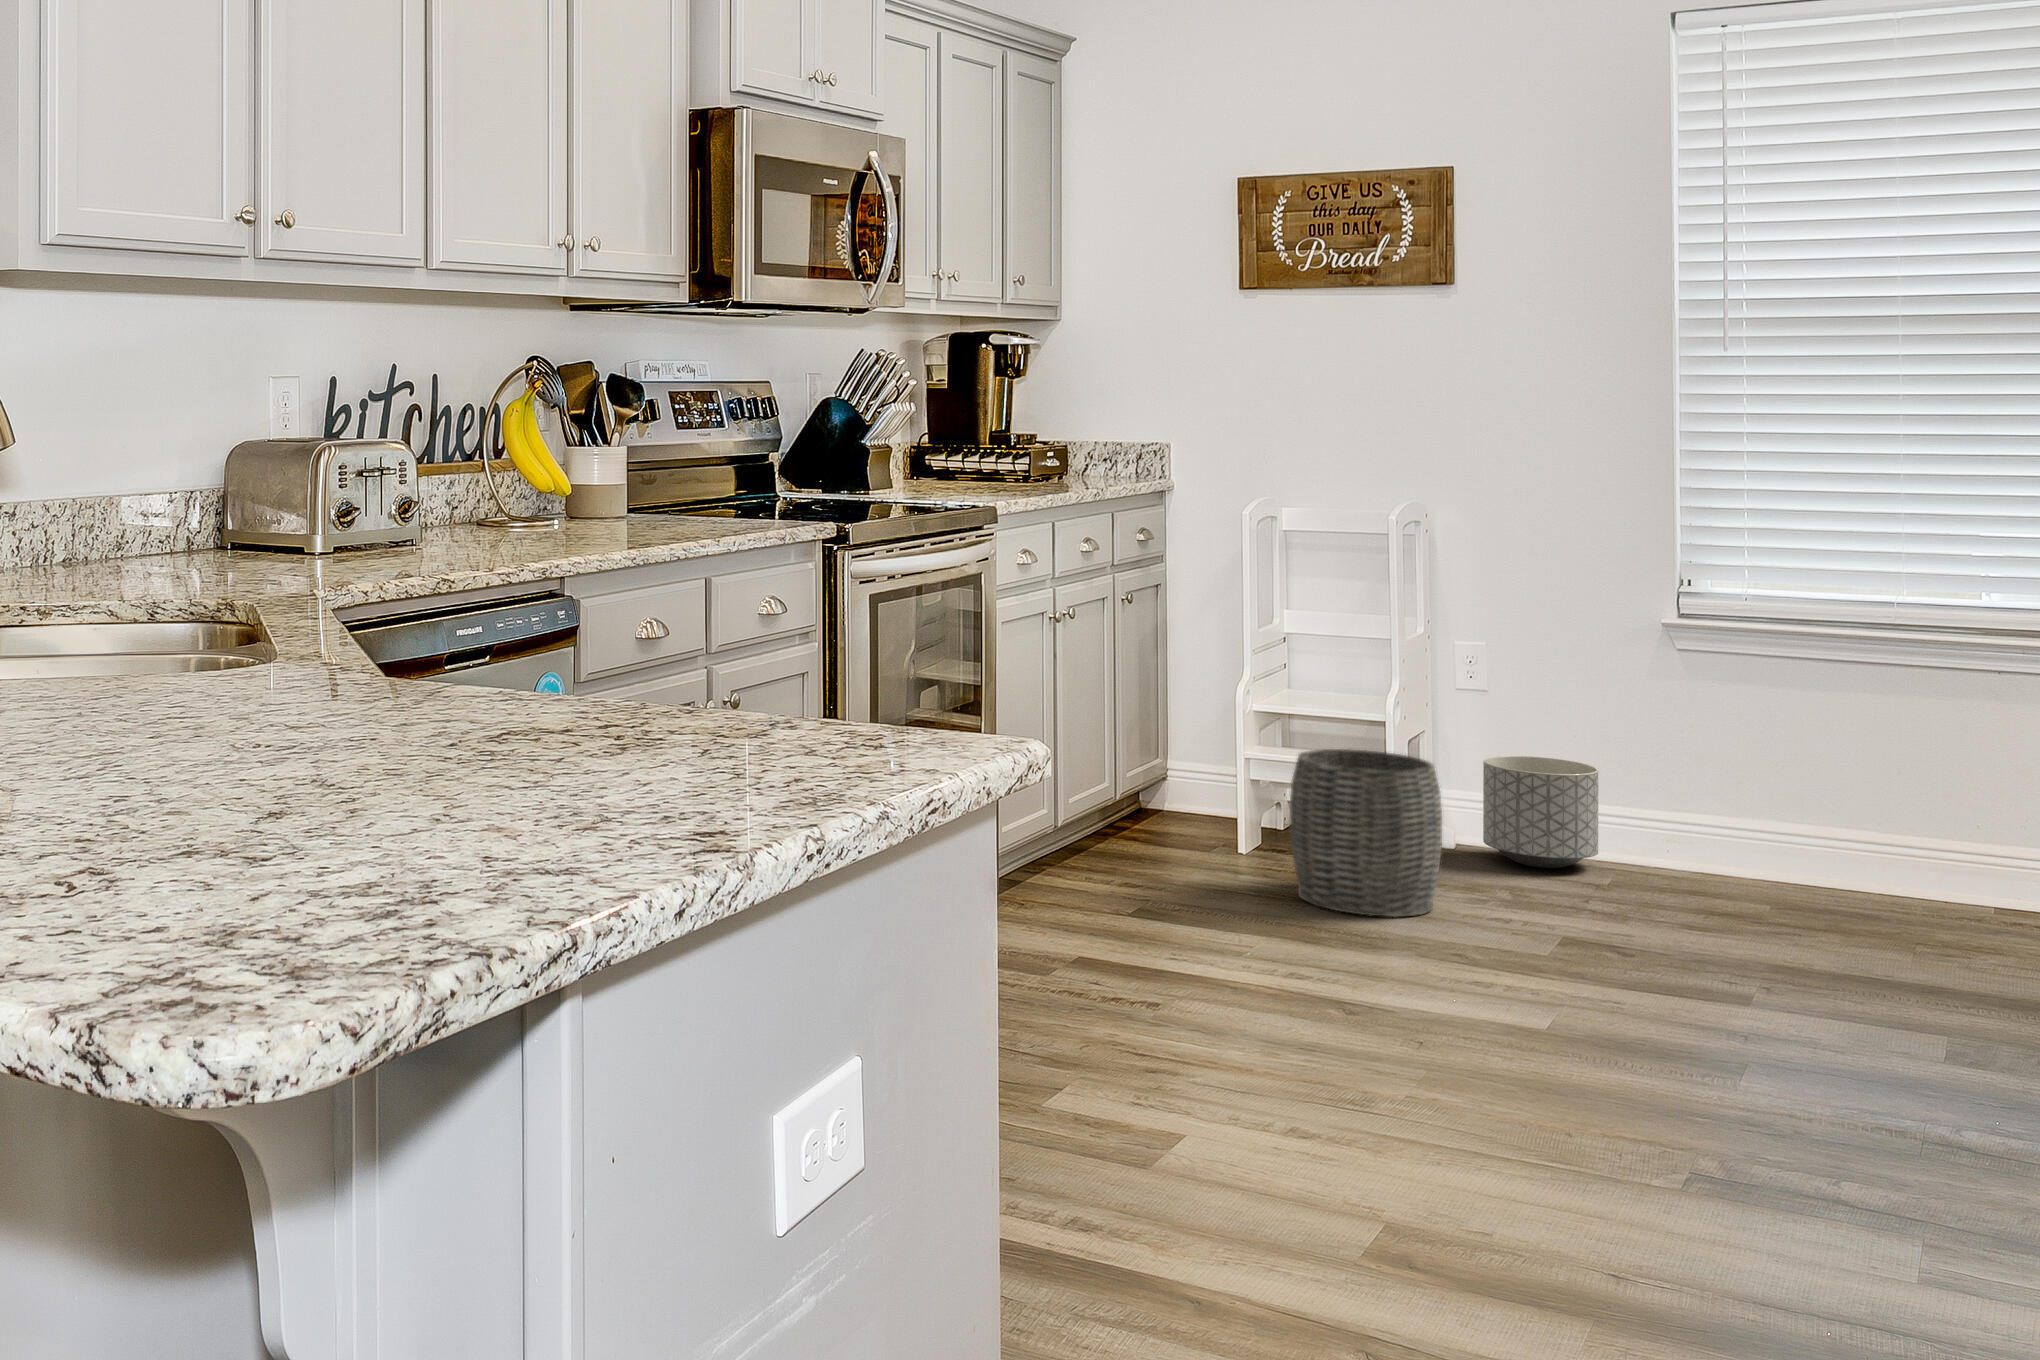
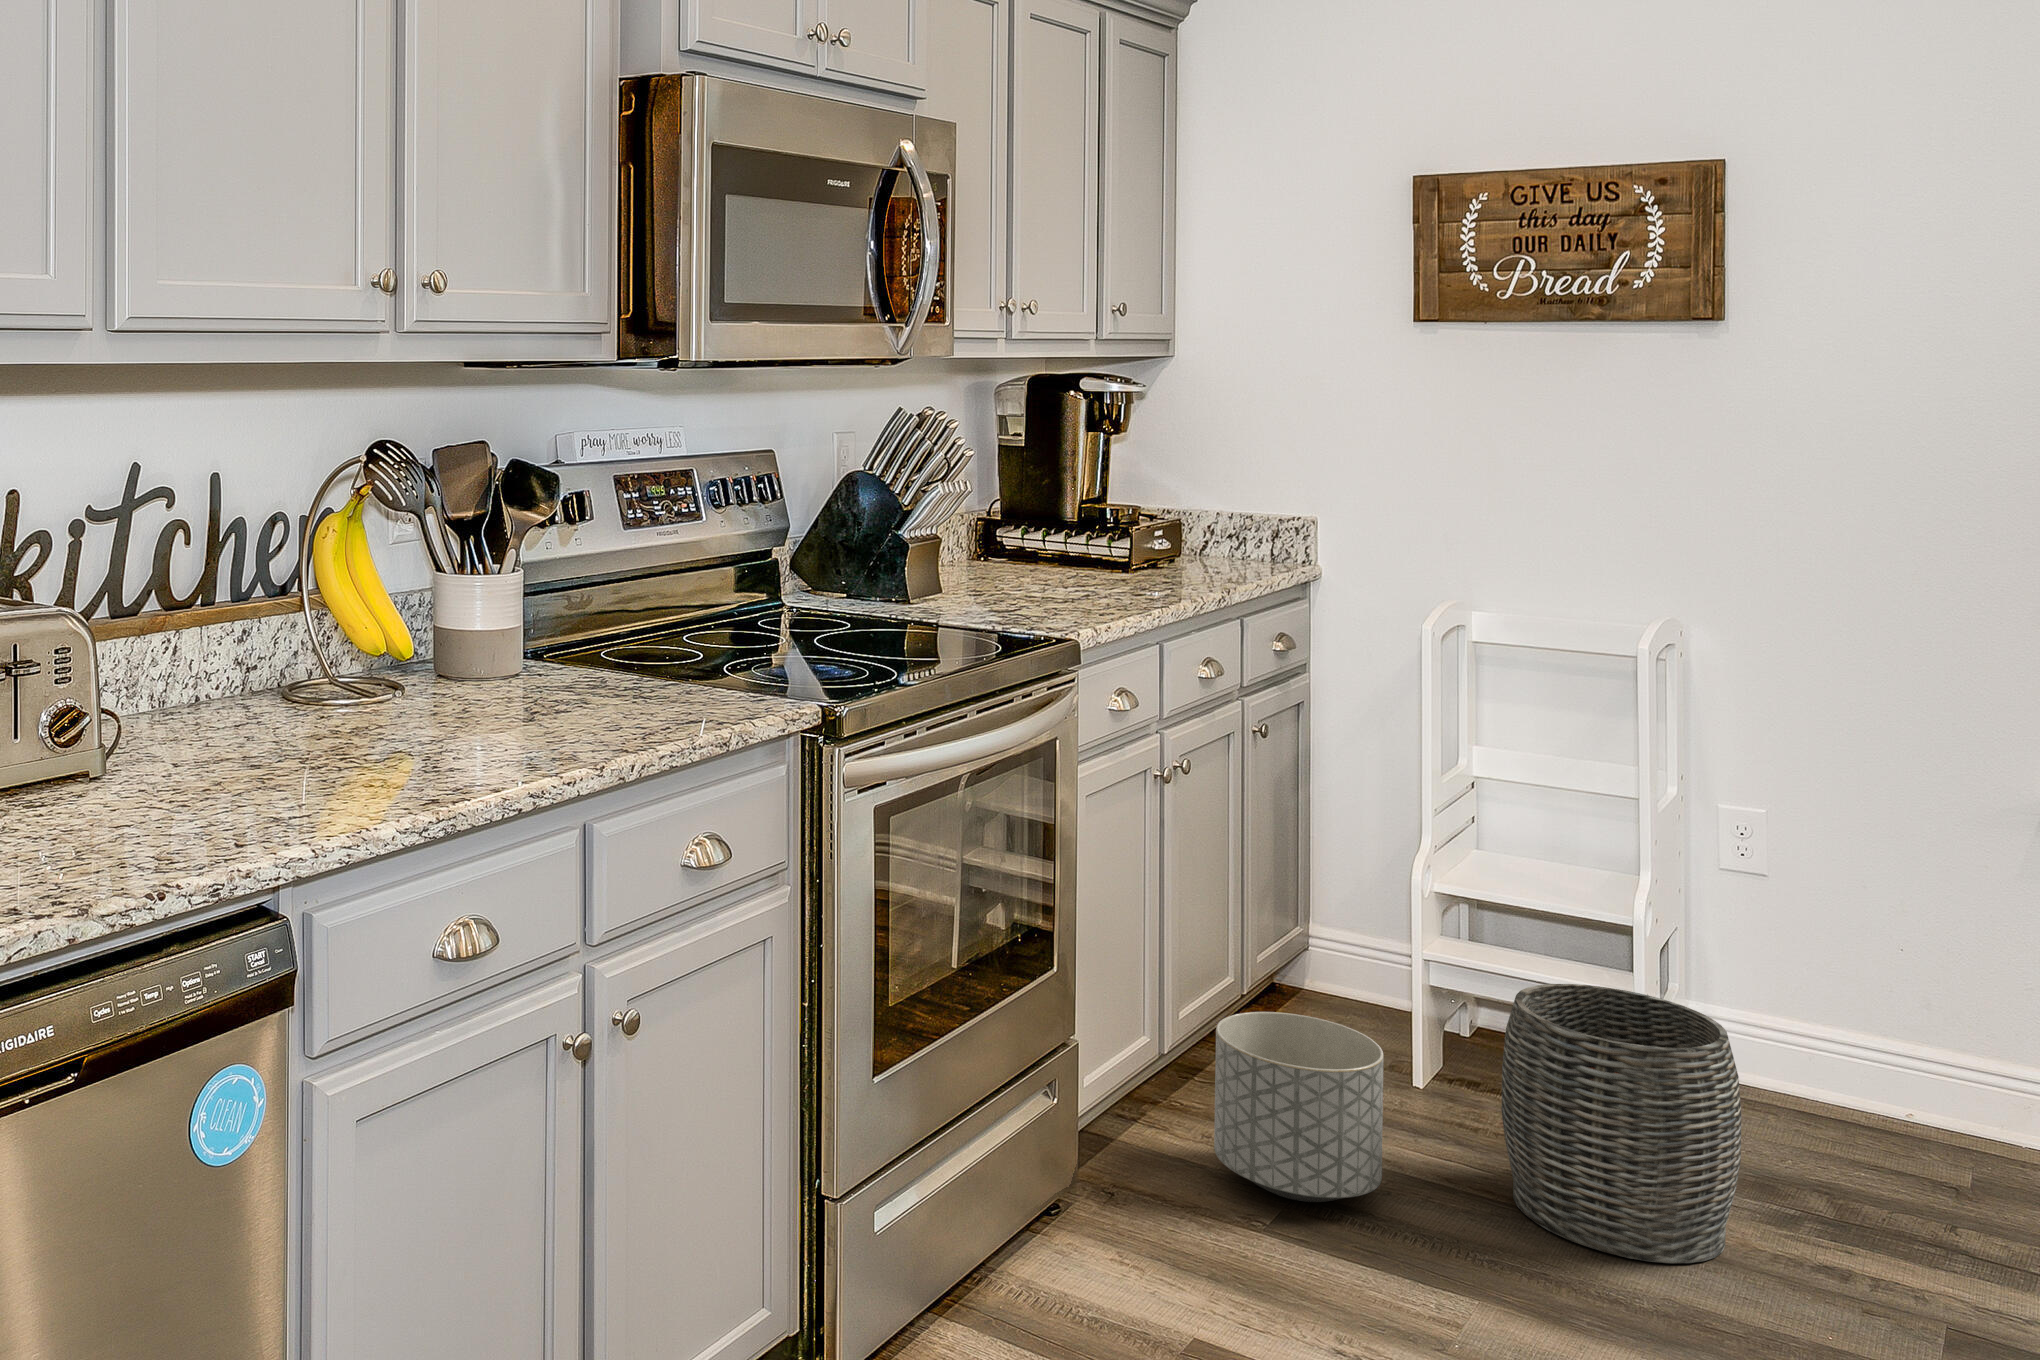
planter: present [1483,756,1598,868] -> present [1214,1012,1383,1202]

